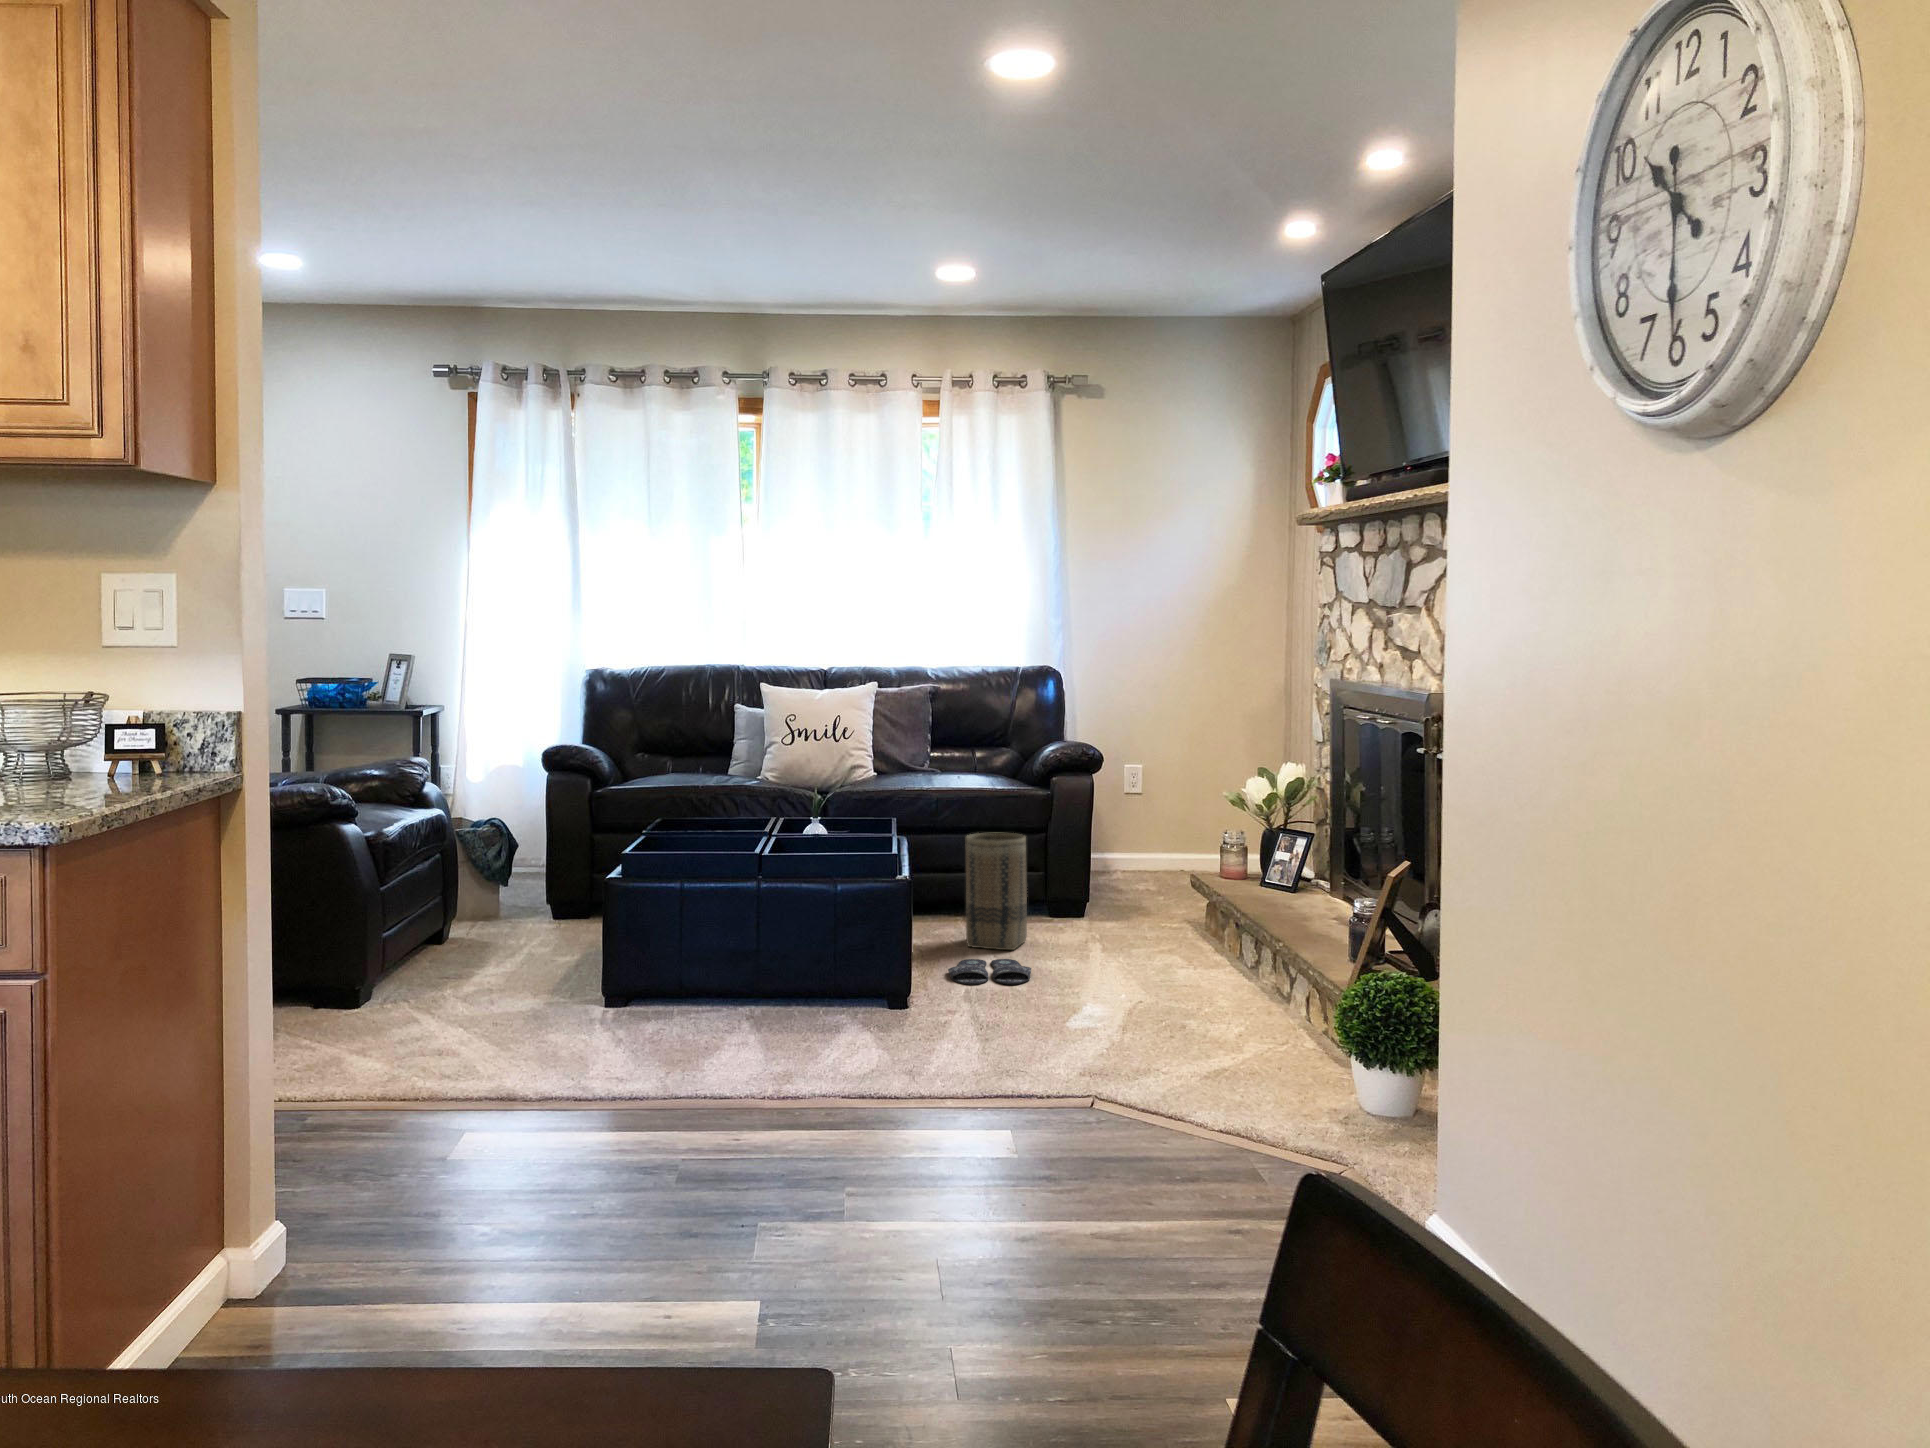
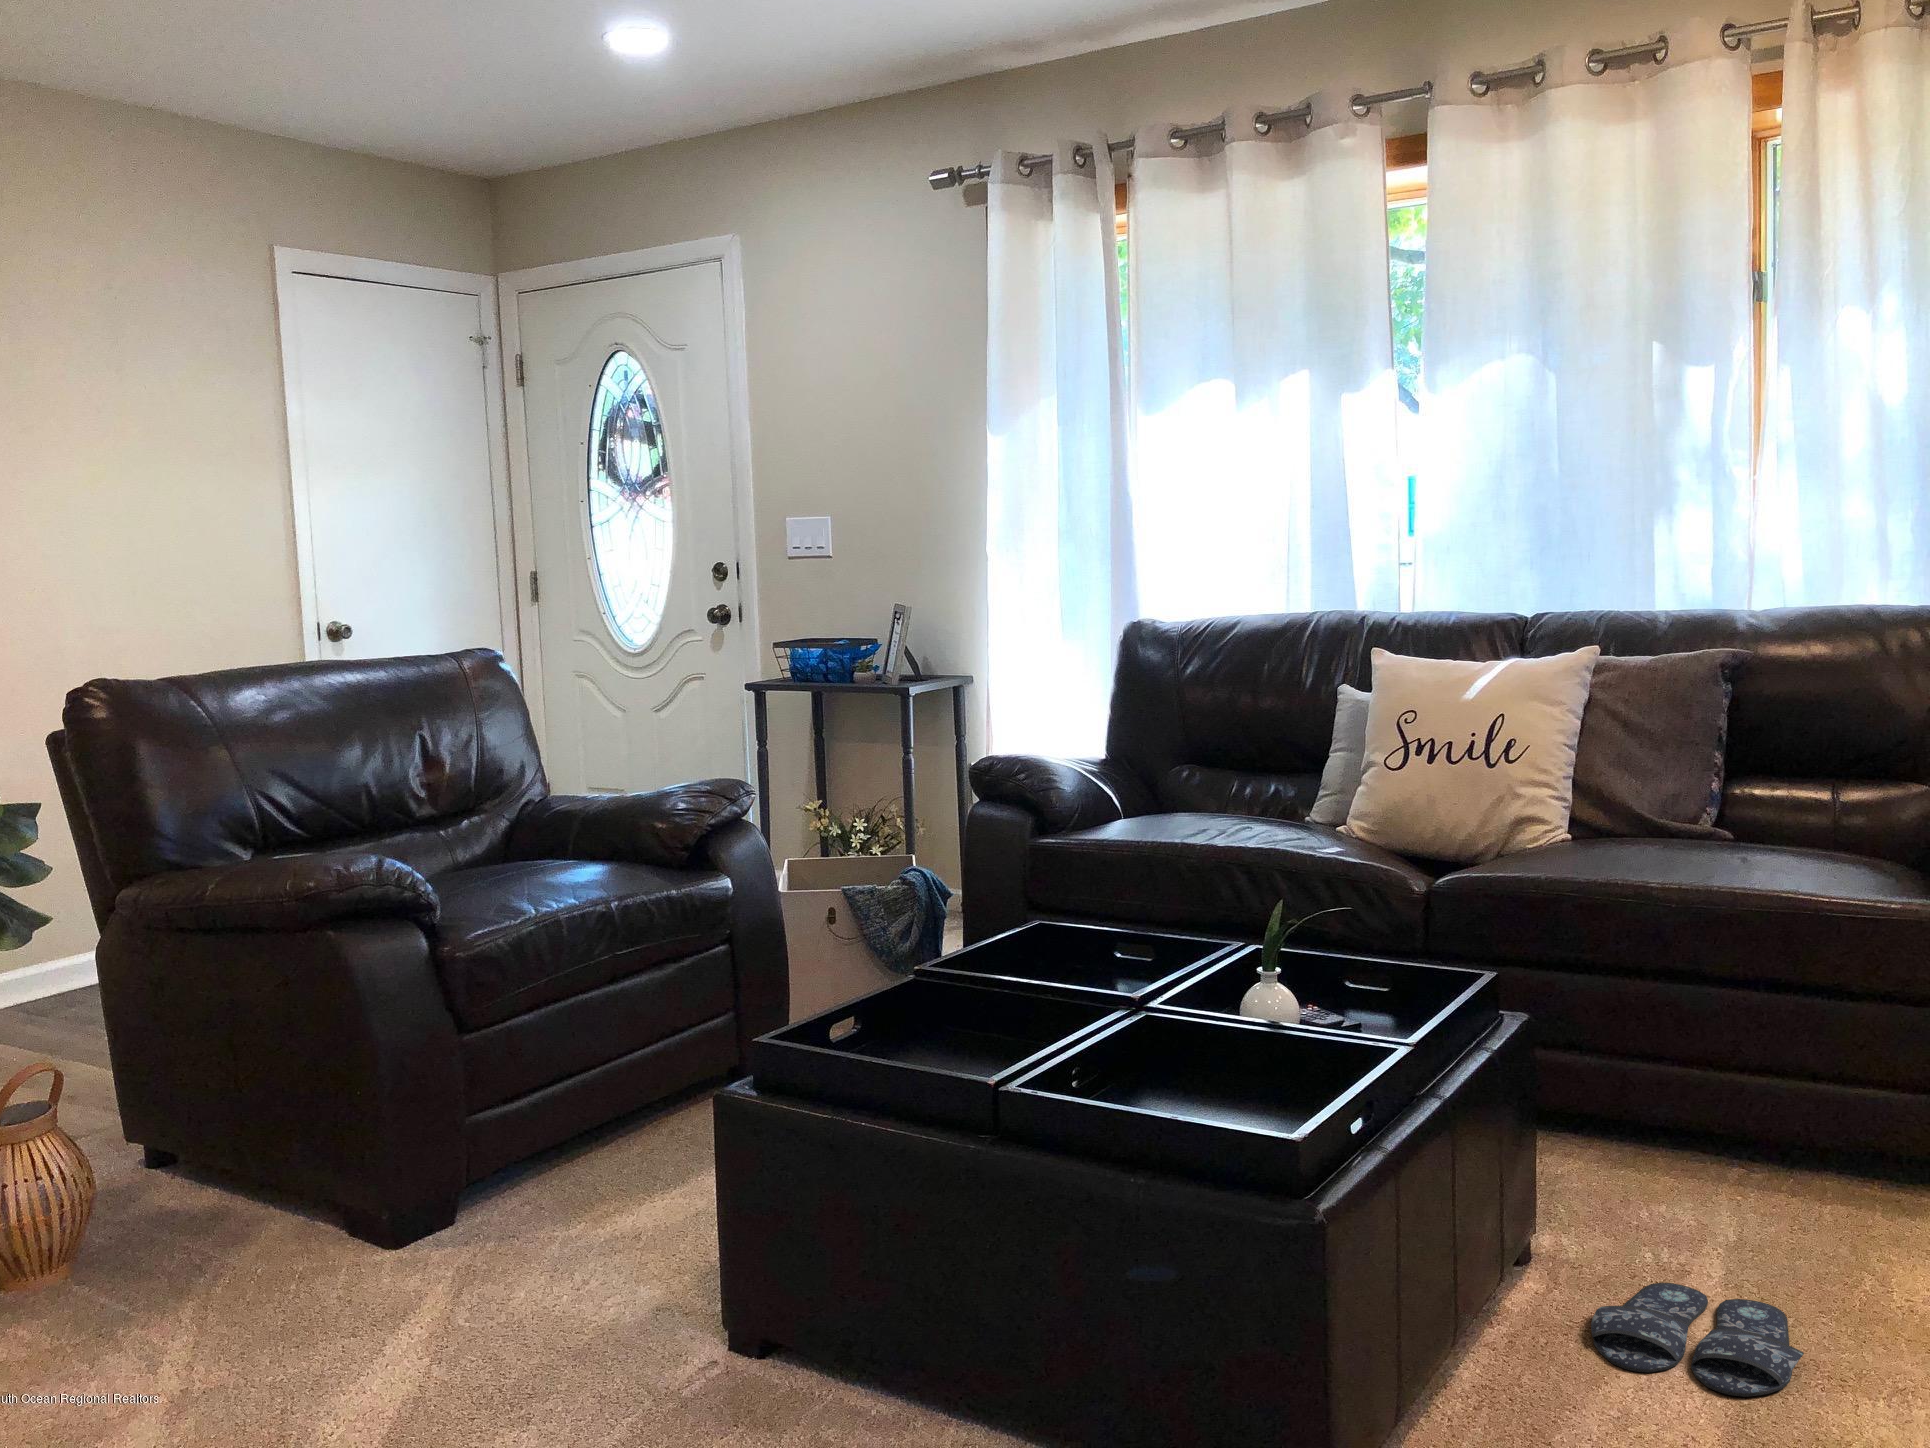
basket: present [965,833,1027,950] -> none [1692,997,1852,1275]

